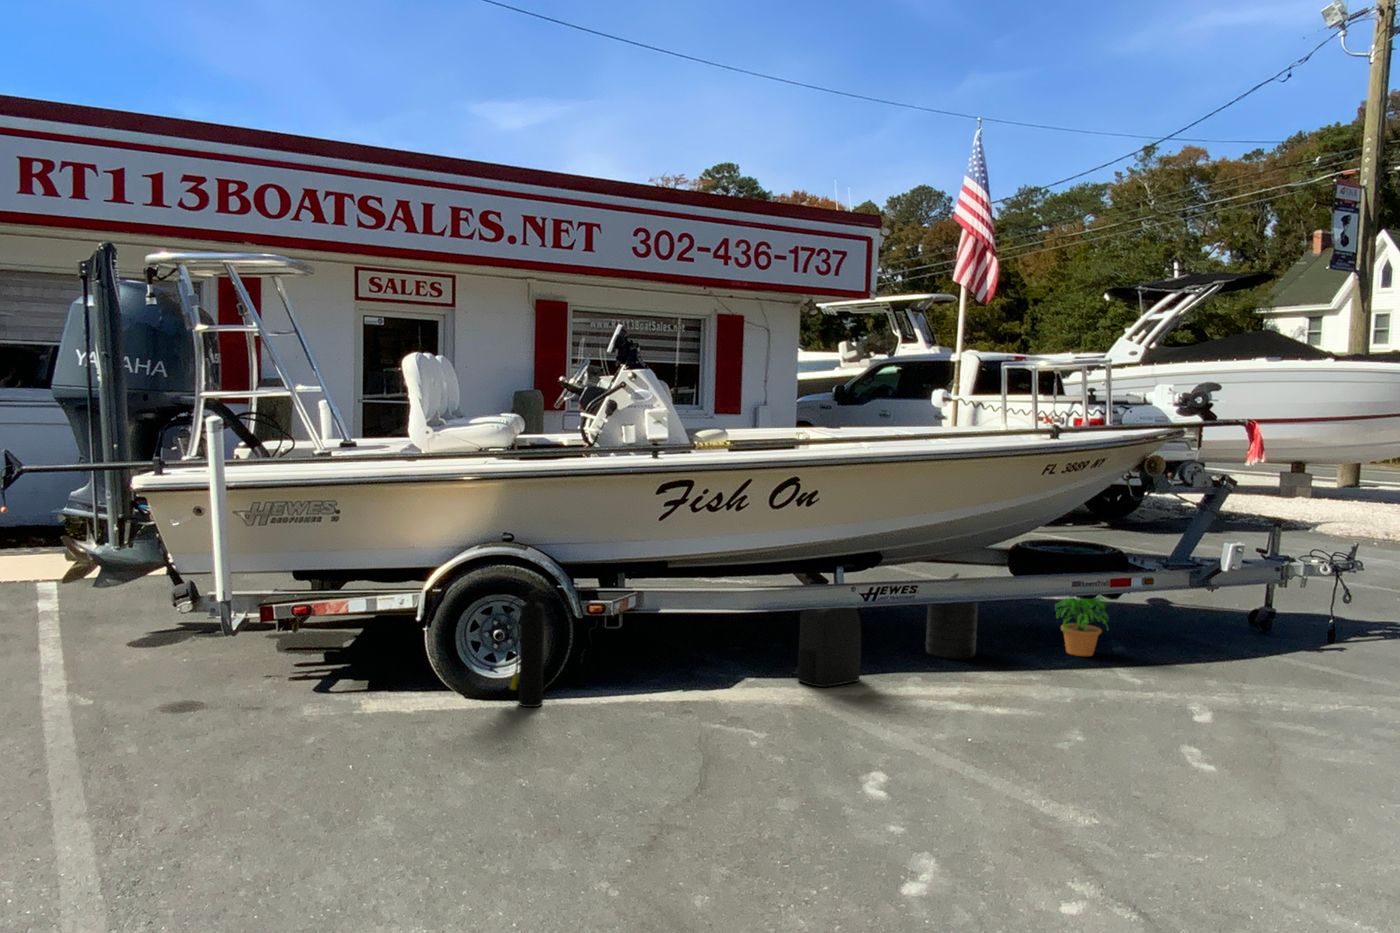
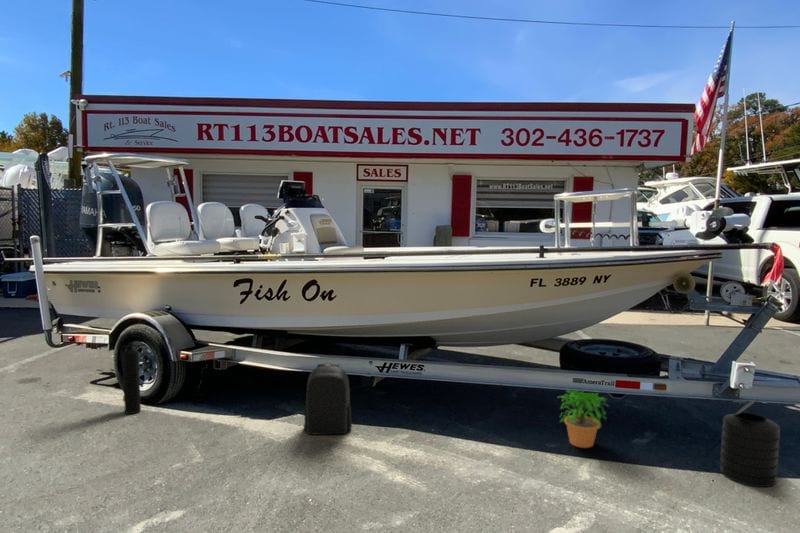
trash can: present [926,574,978,659] -> present [720,399,780,487]

